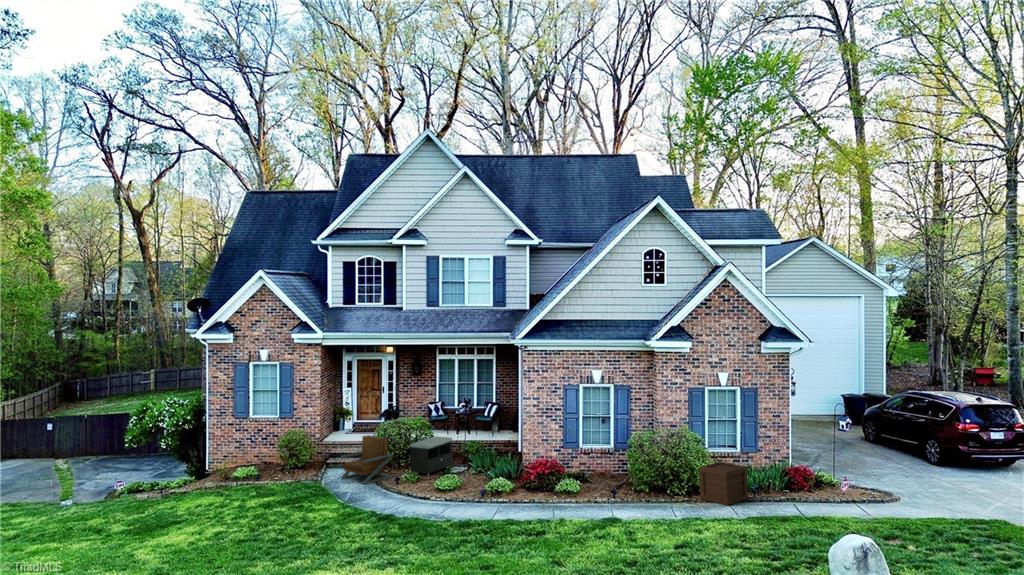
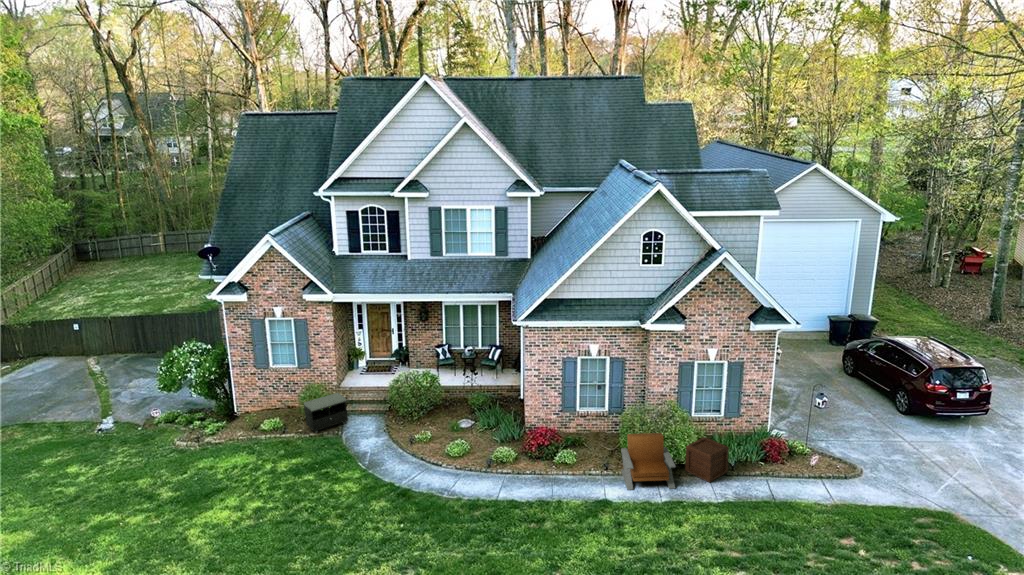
lounge chair: present [340,435,393,484] -> present [621,433,676,490]
storage bench: present [410,436,453,476] -> present [304,393,348,432]

